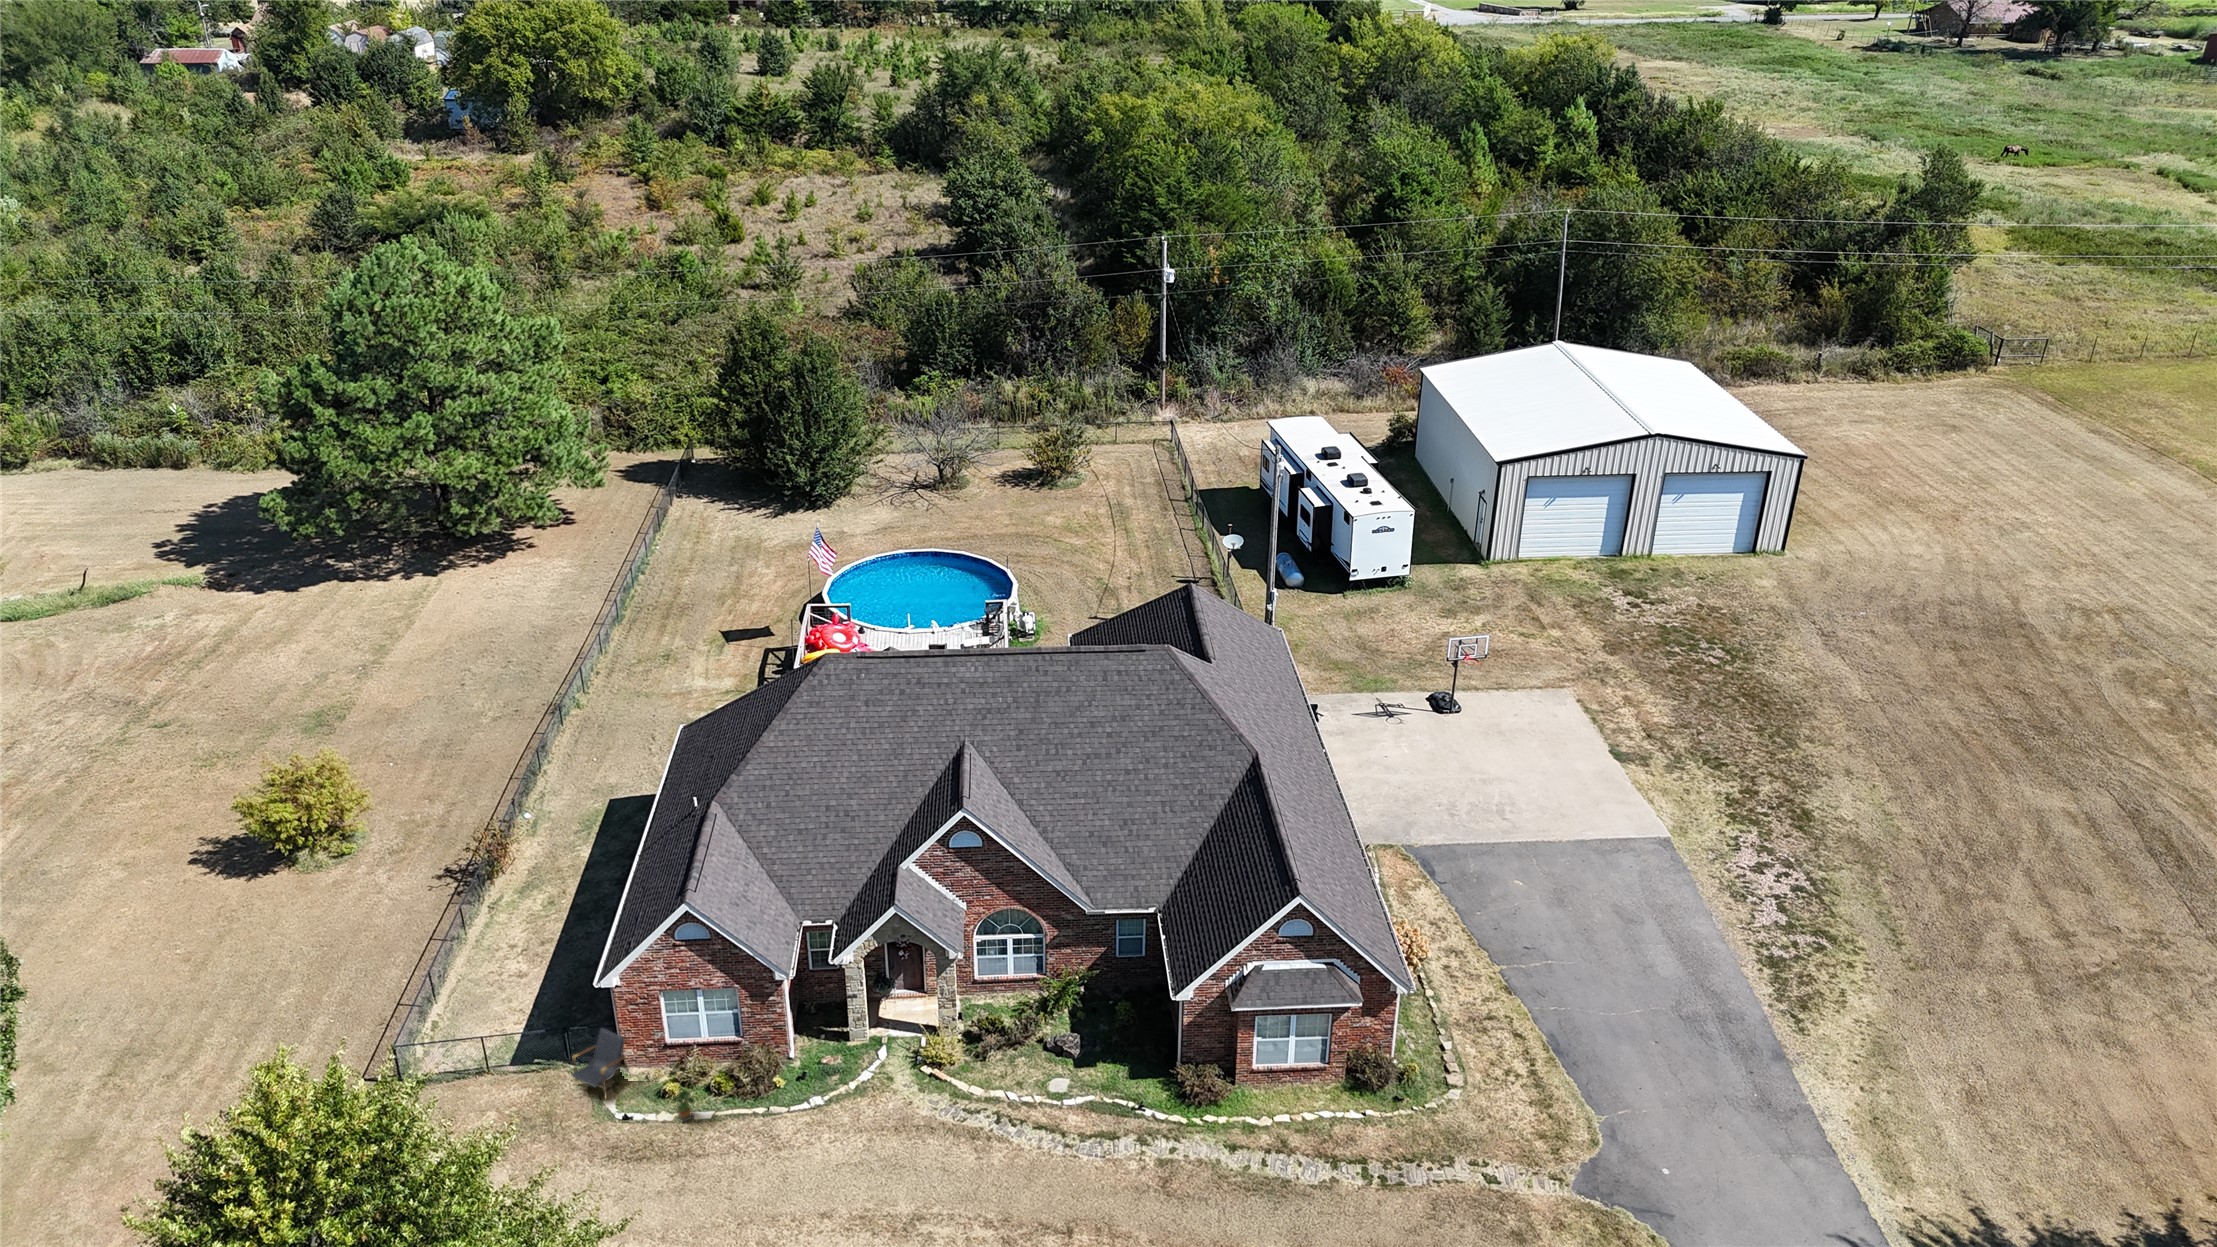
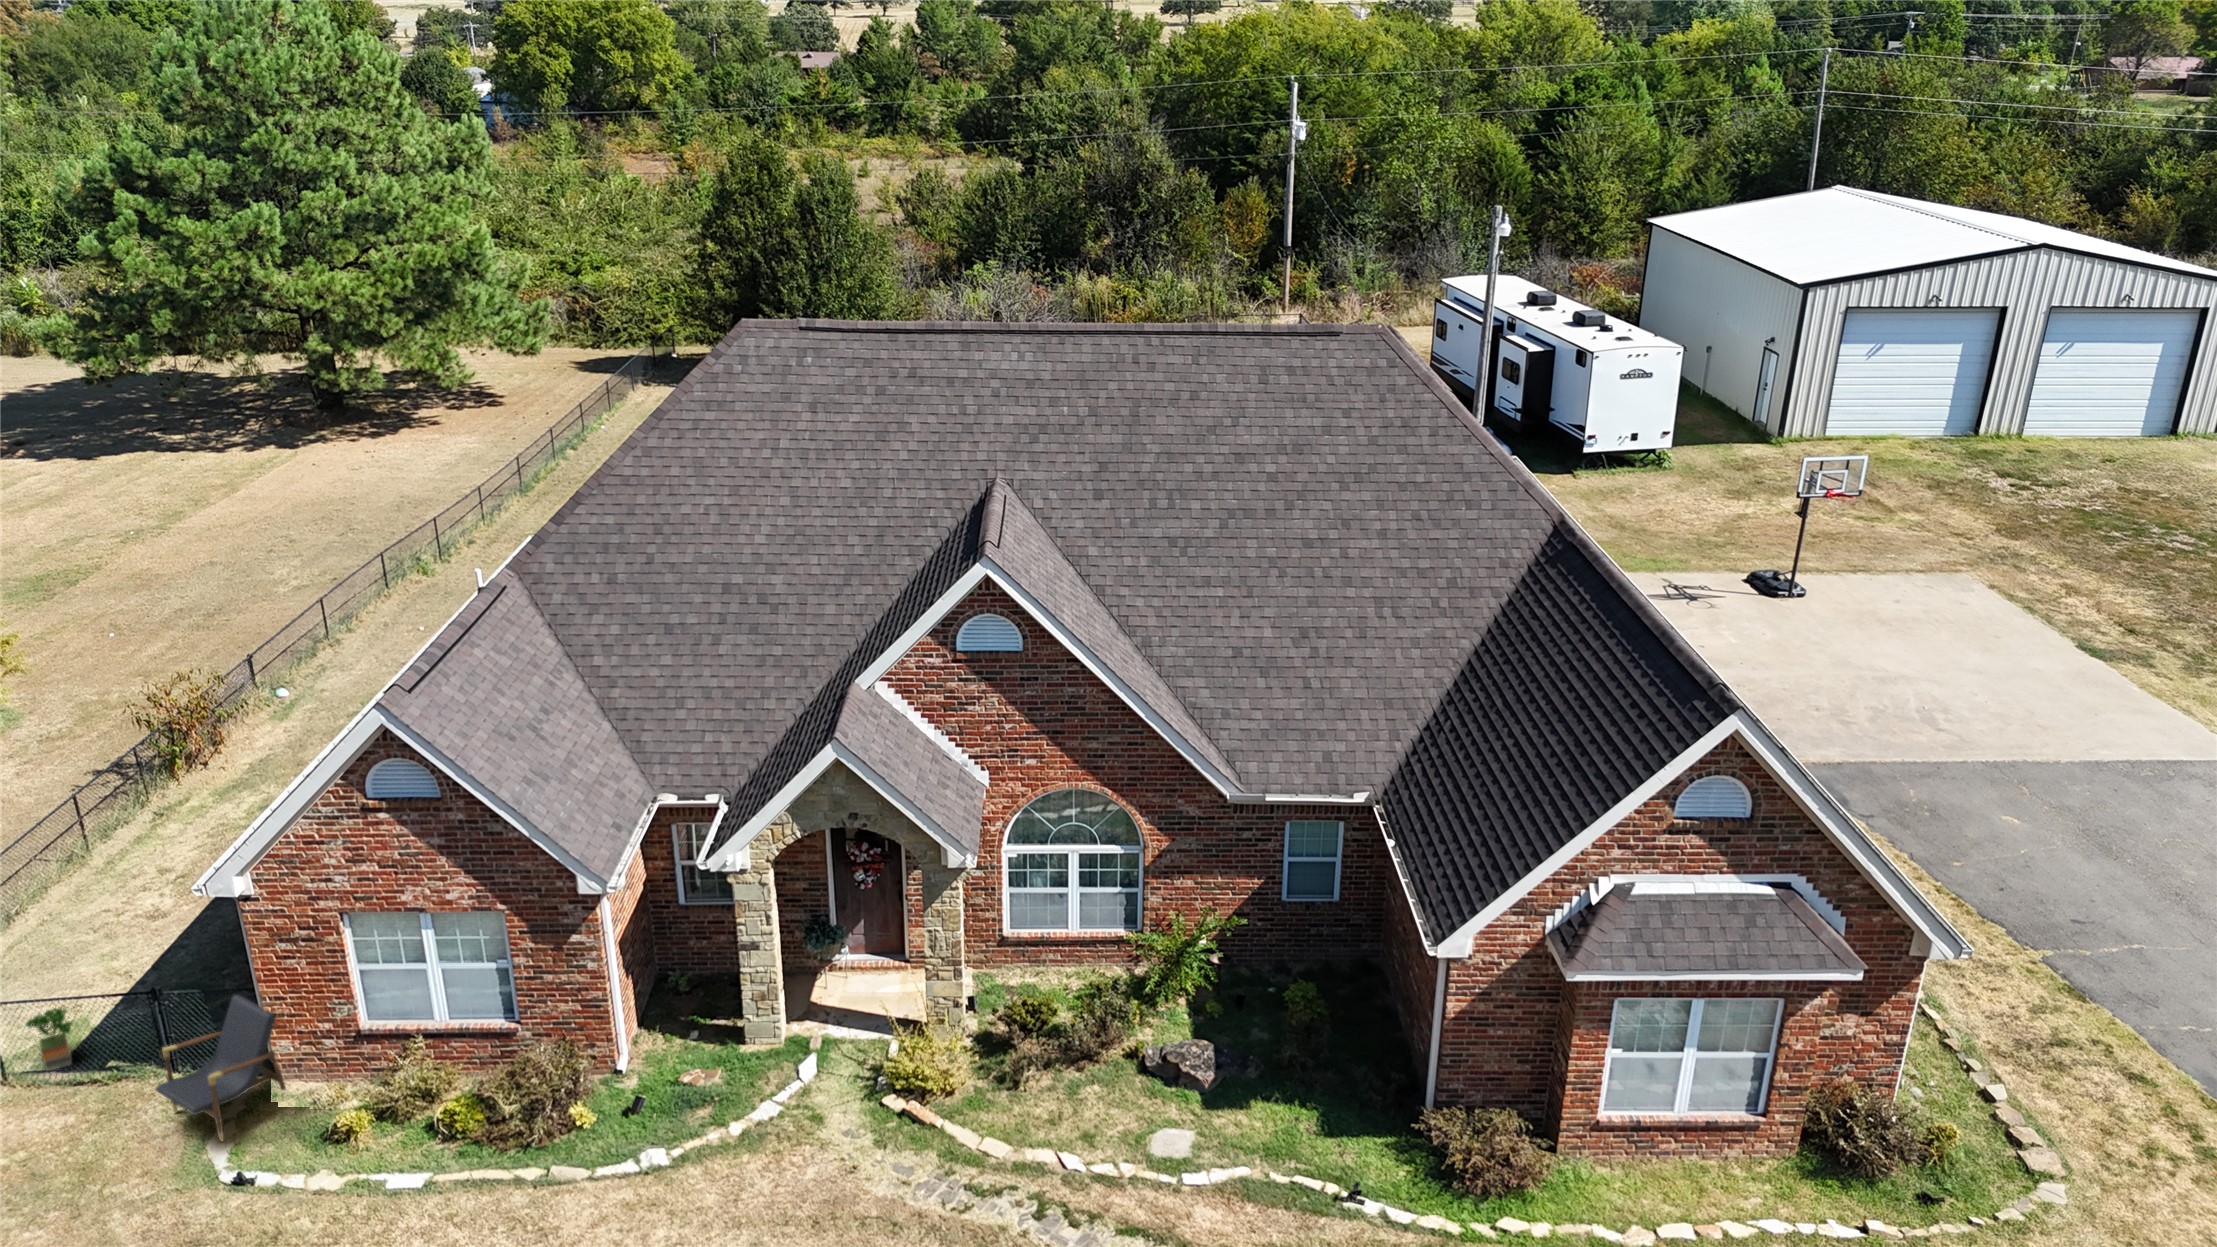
potted tree: present [673,1090,694,1122] -> present [26,1008,72,1071]

